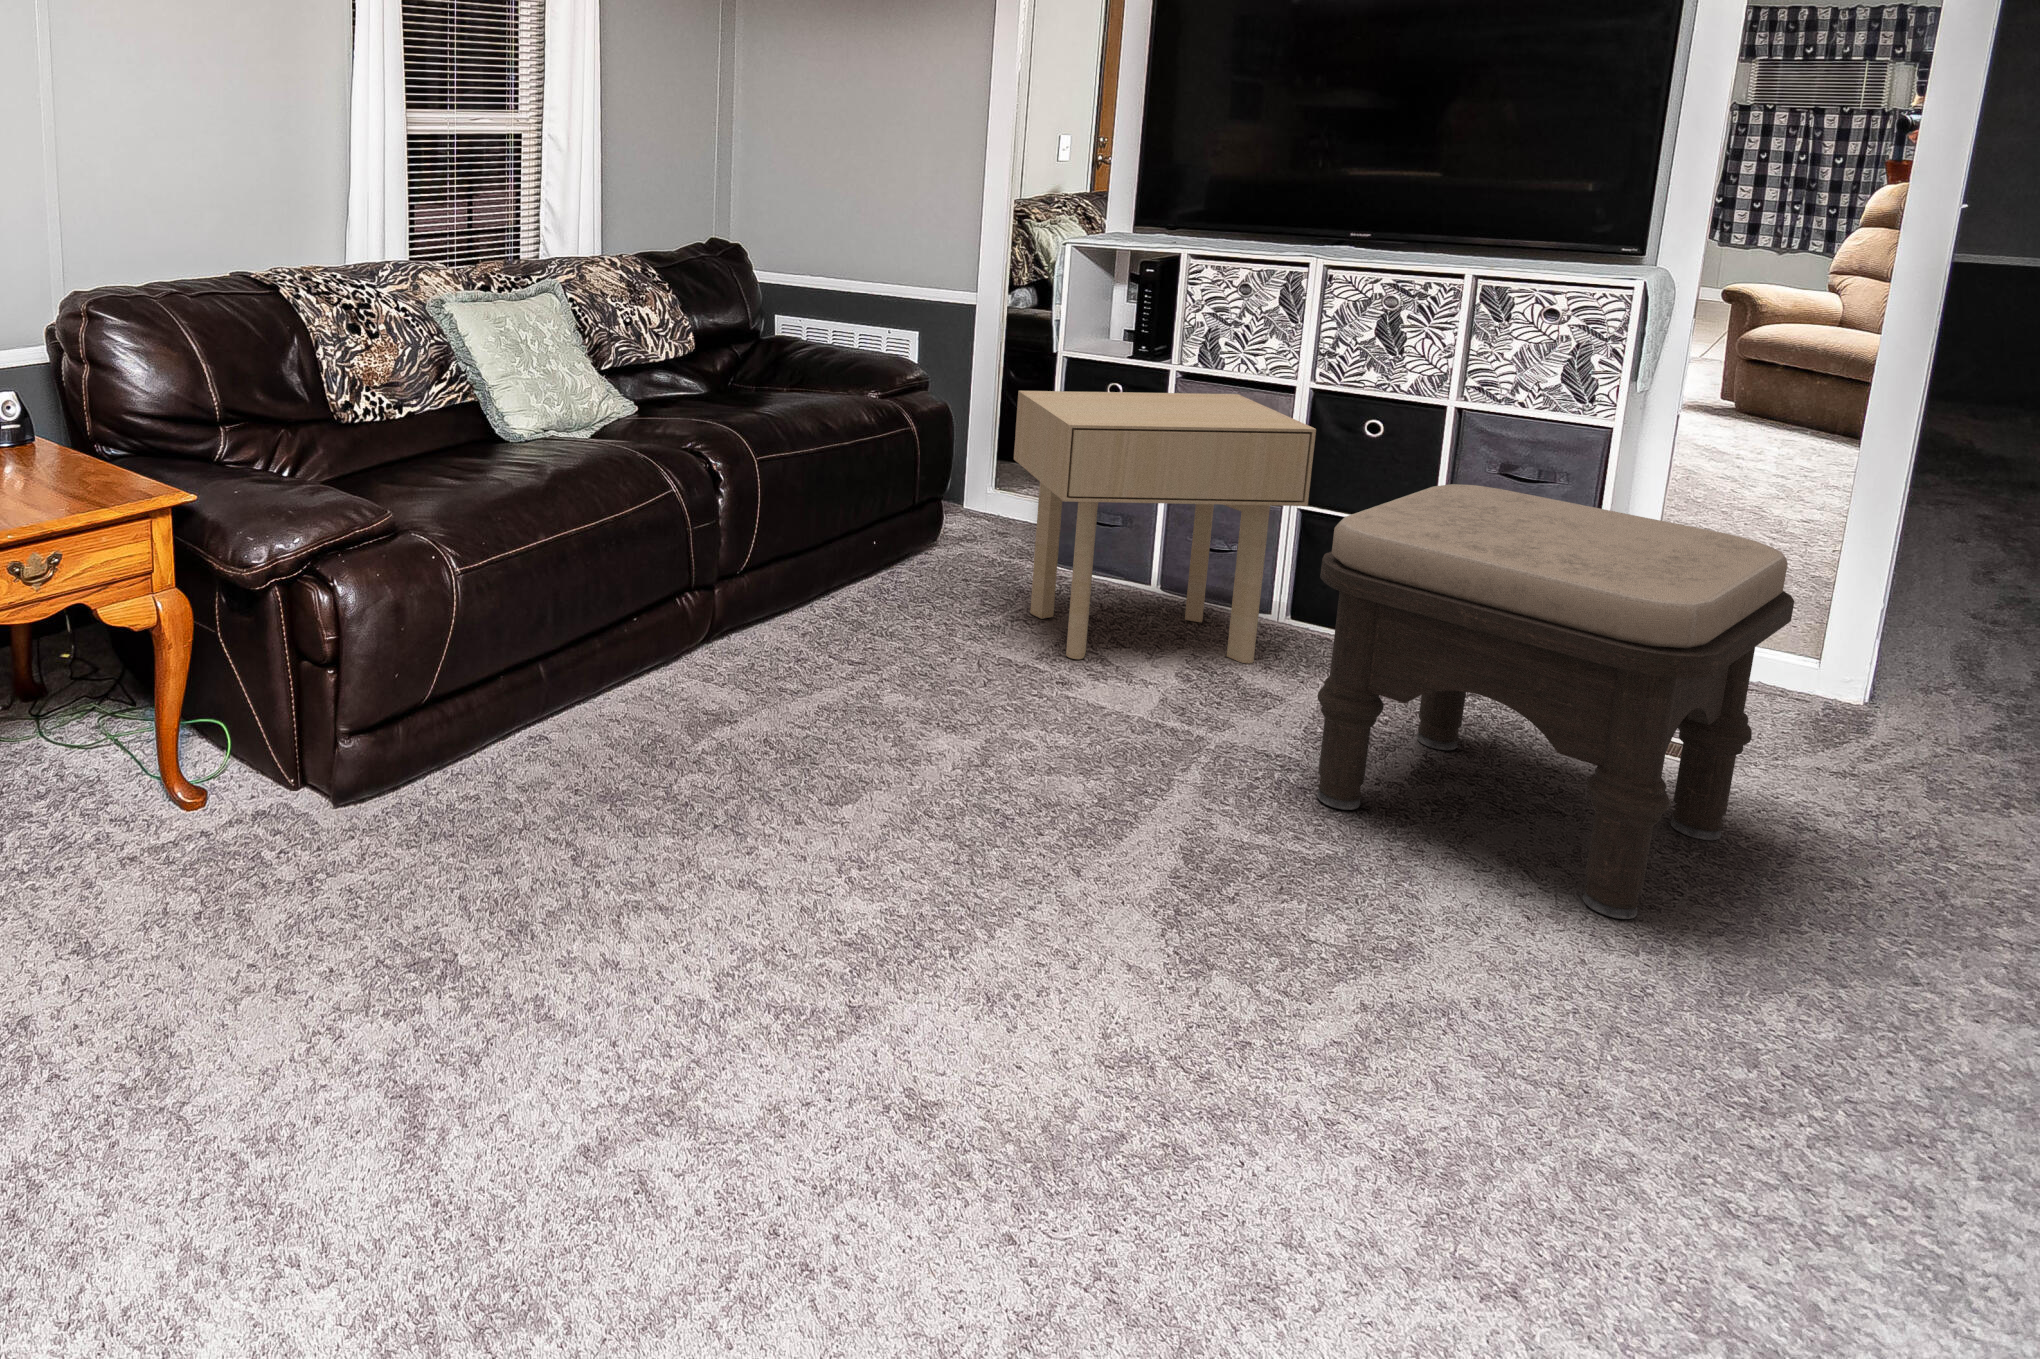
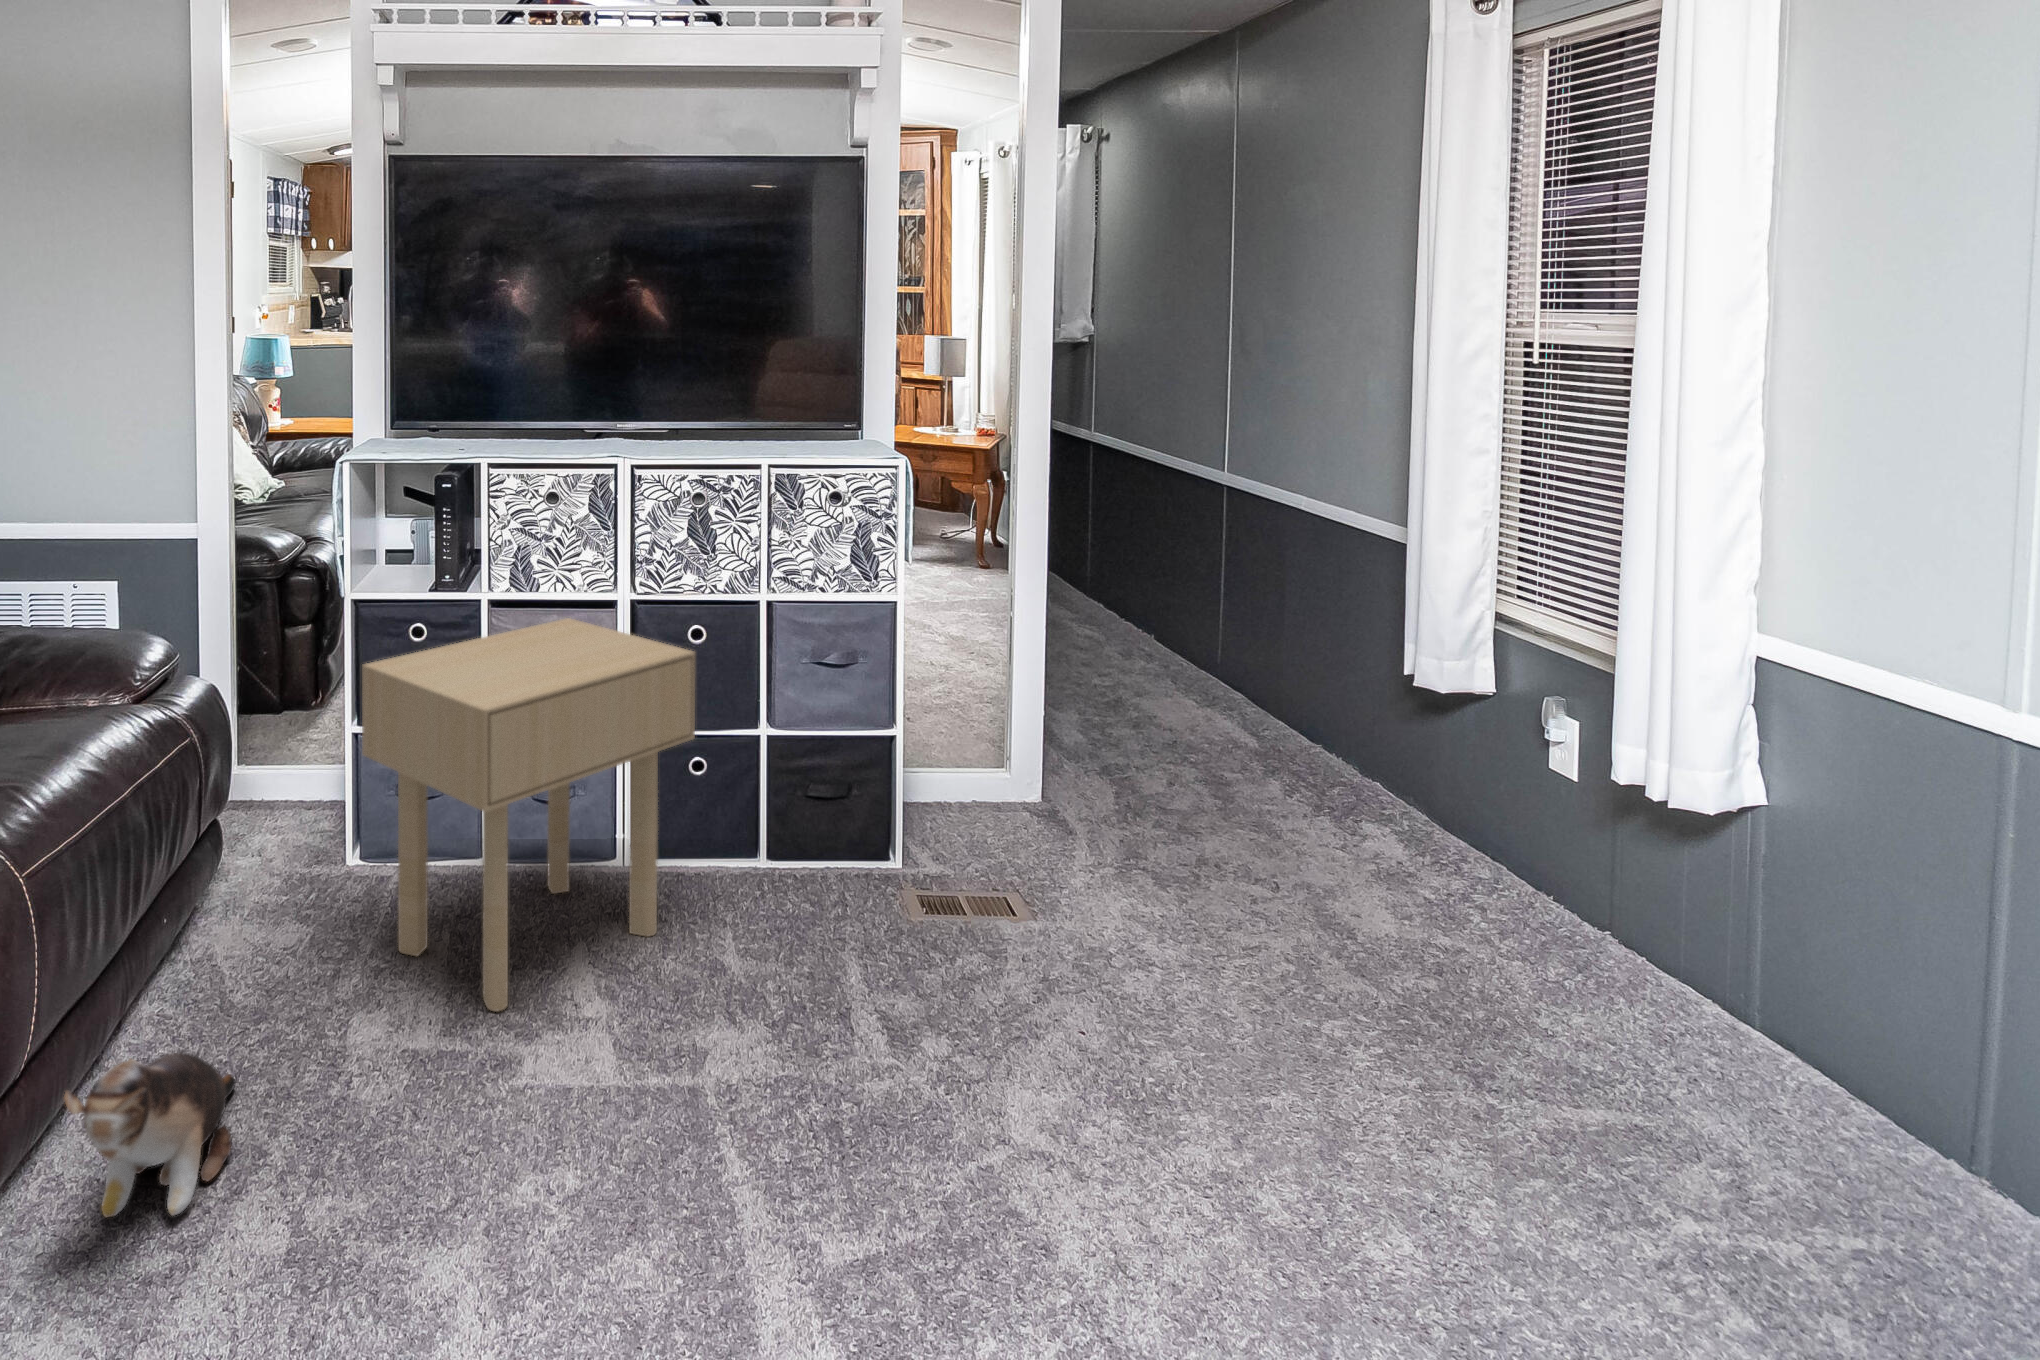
ottoman: present [1317,484,1794,919] -> none [838,690,1235,1154]
plush toy: none [741,566,871,666] -> present [64,1053,236,1217]

